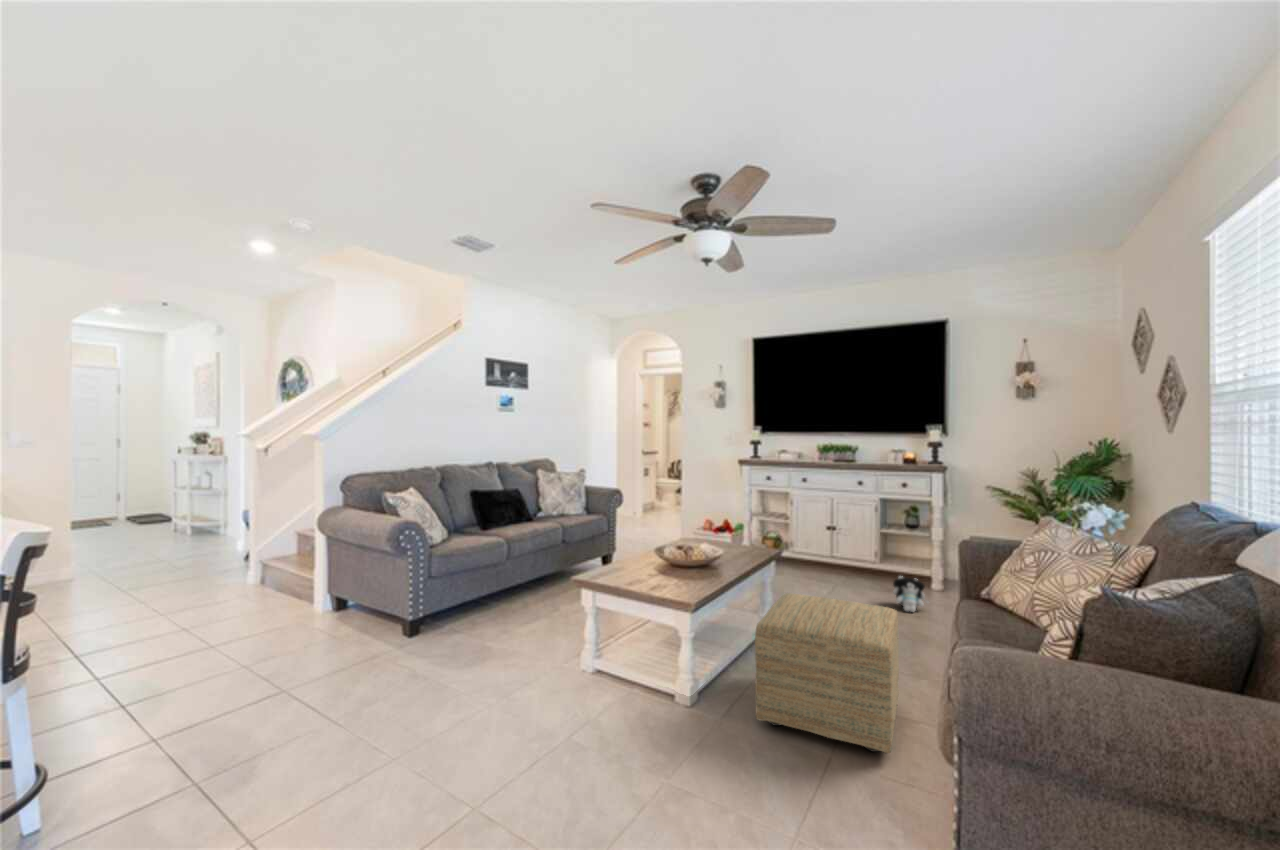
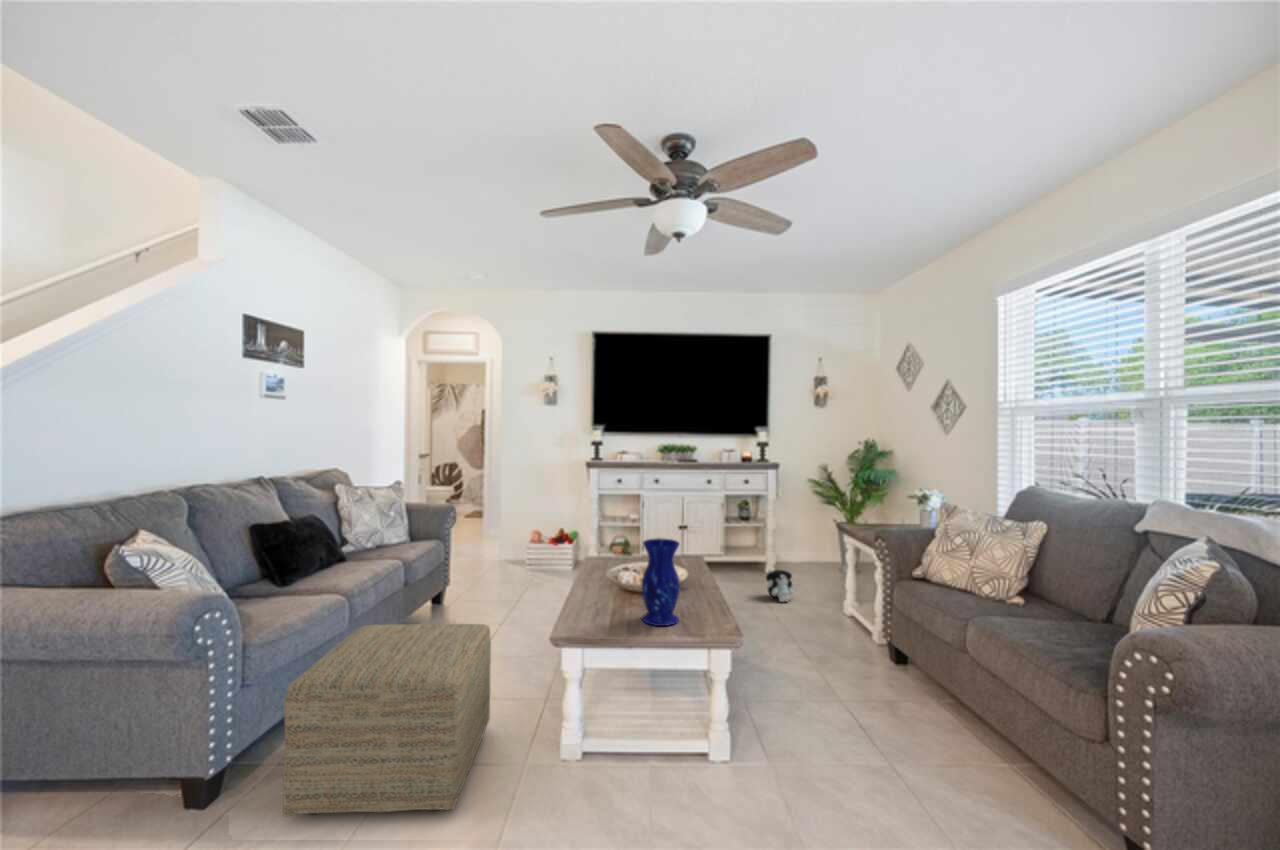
vase: none [645,516,674,583] -> present [642,538,680,626]
ottoman: present [755,593,899,753] -> present [283,624,491,816]

